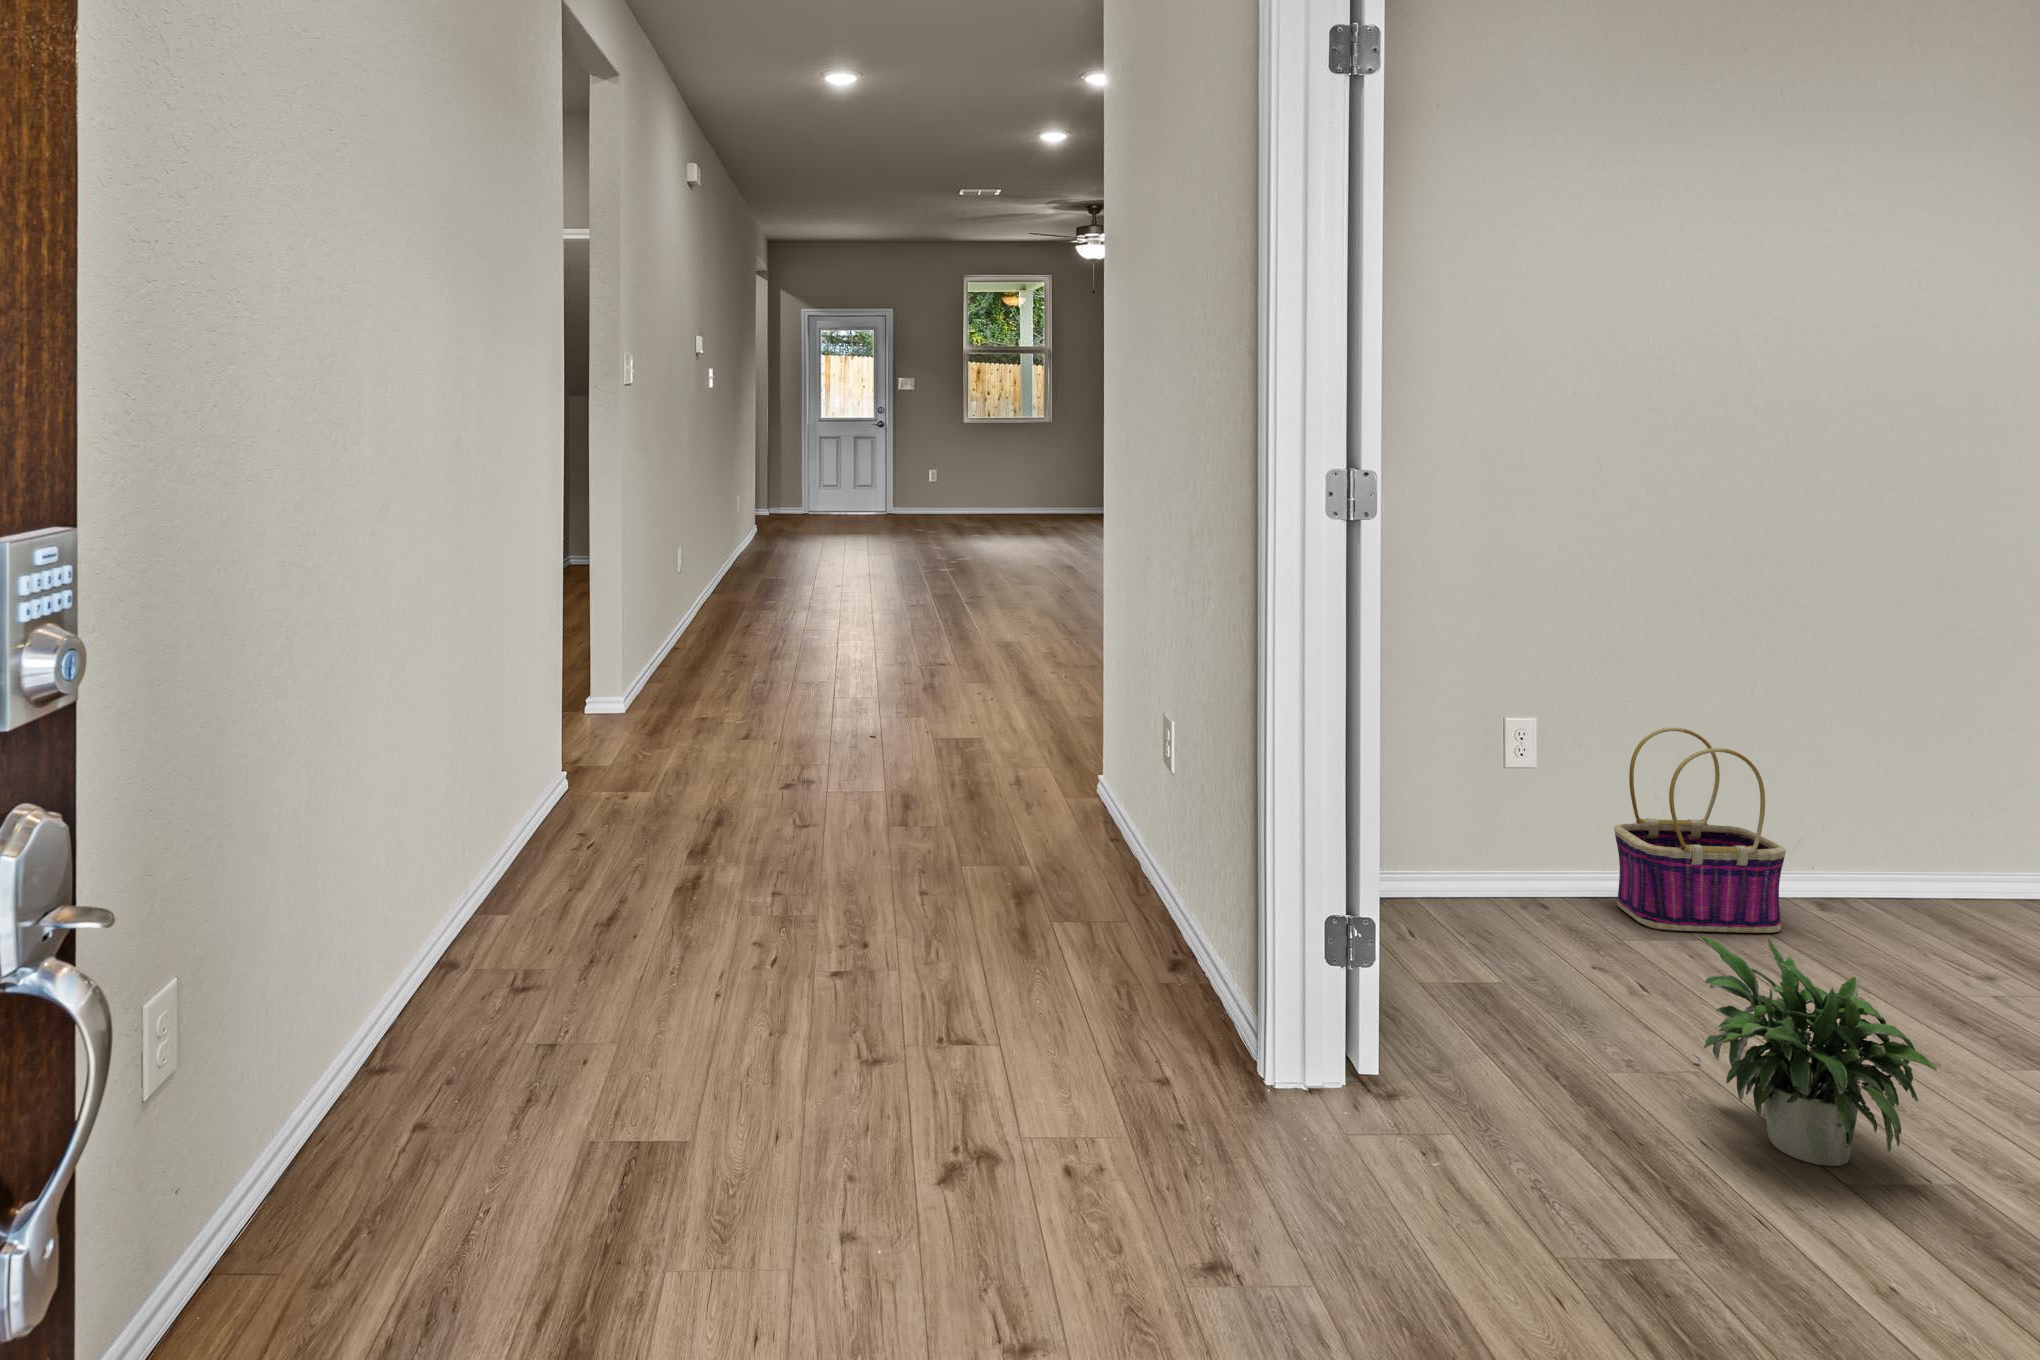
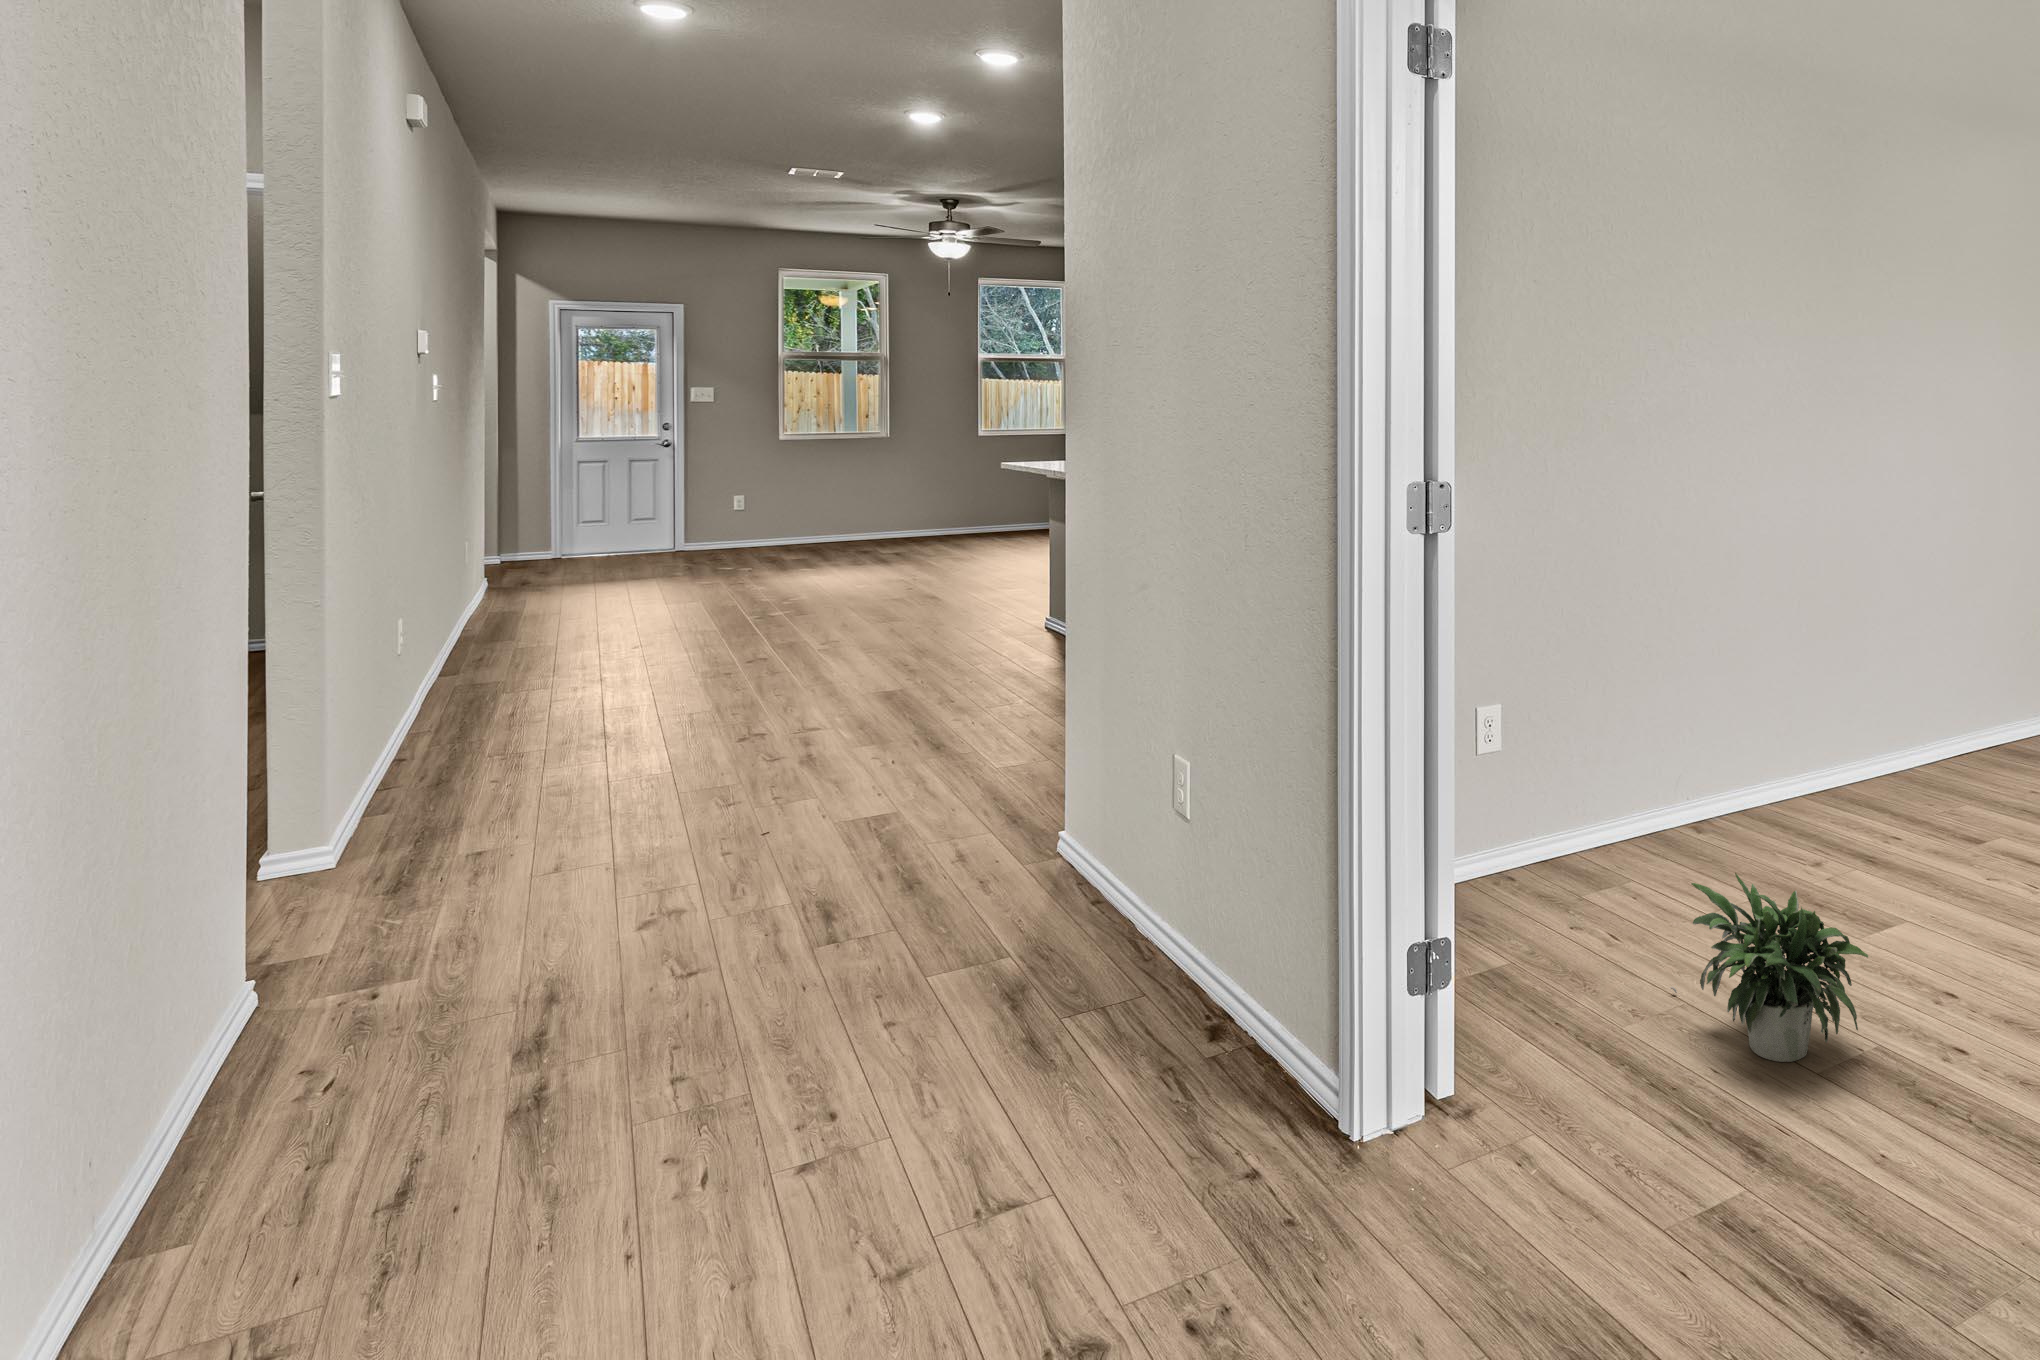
basket: present [1614,728,1786,933] -> none [1550,694,1672,875]

